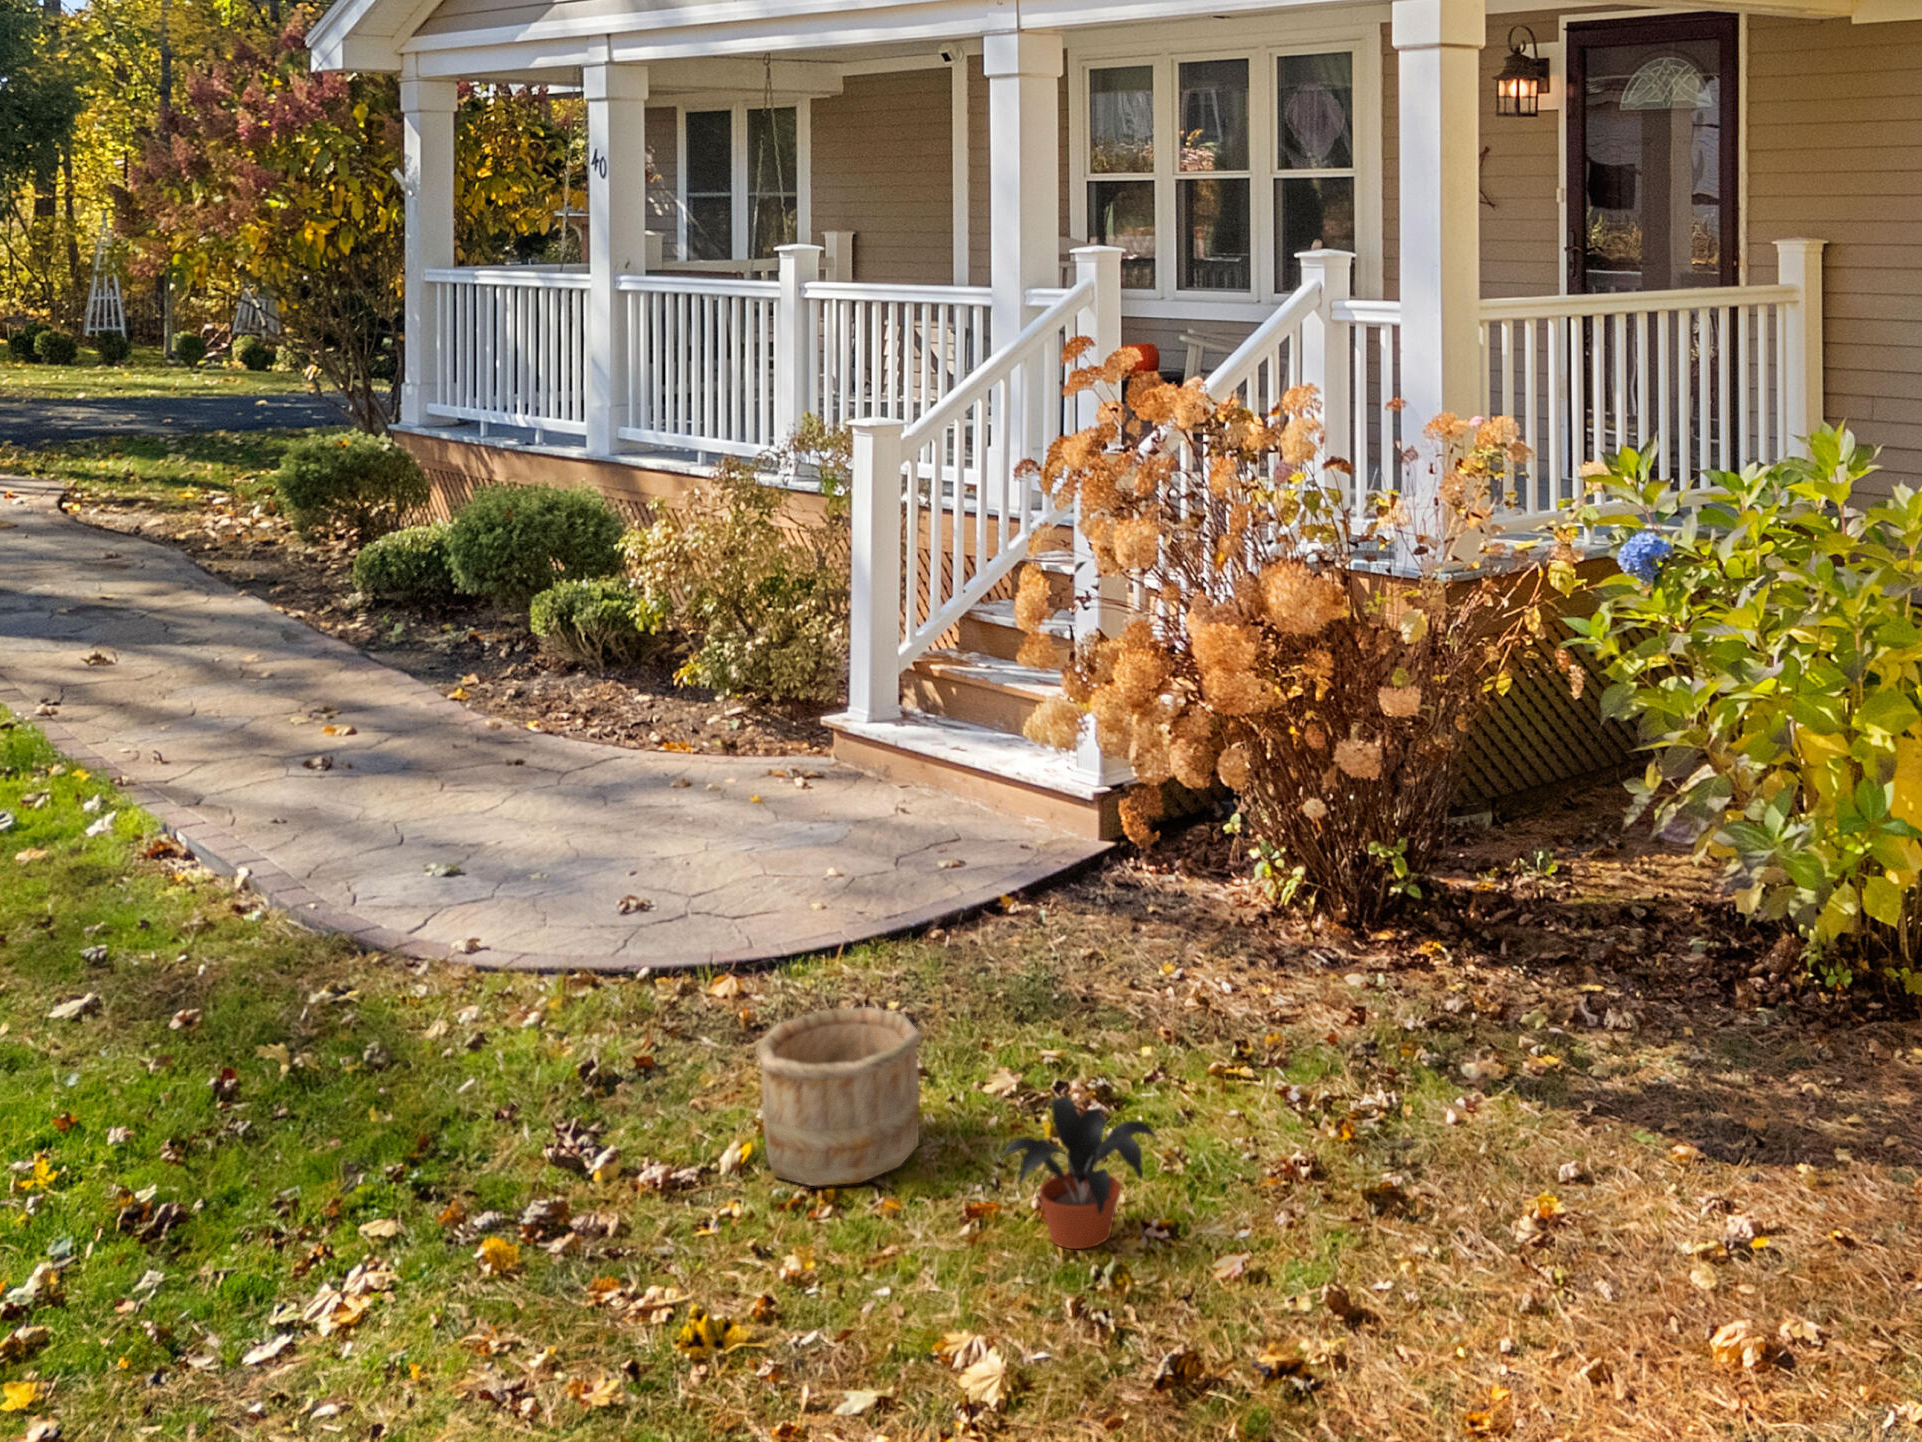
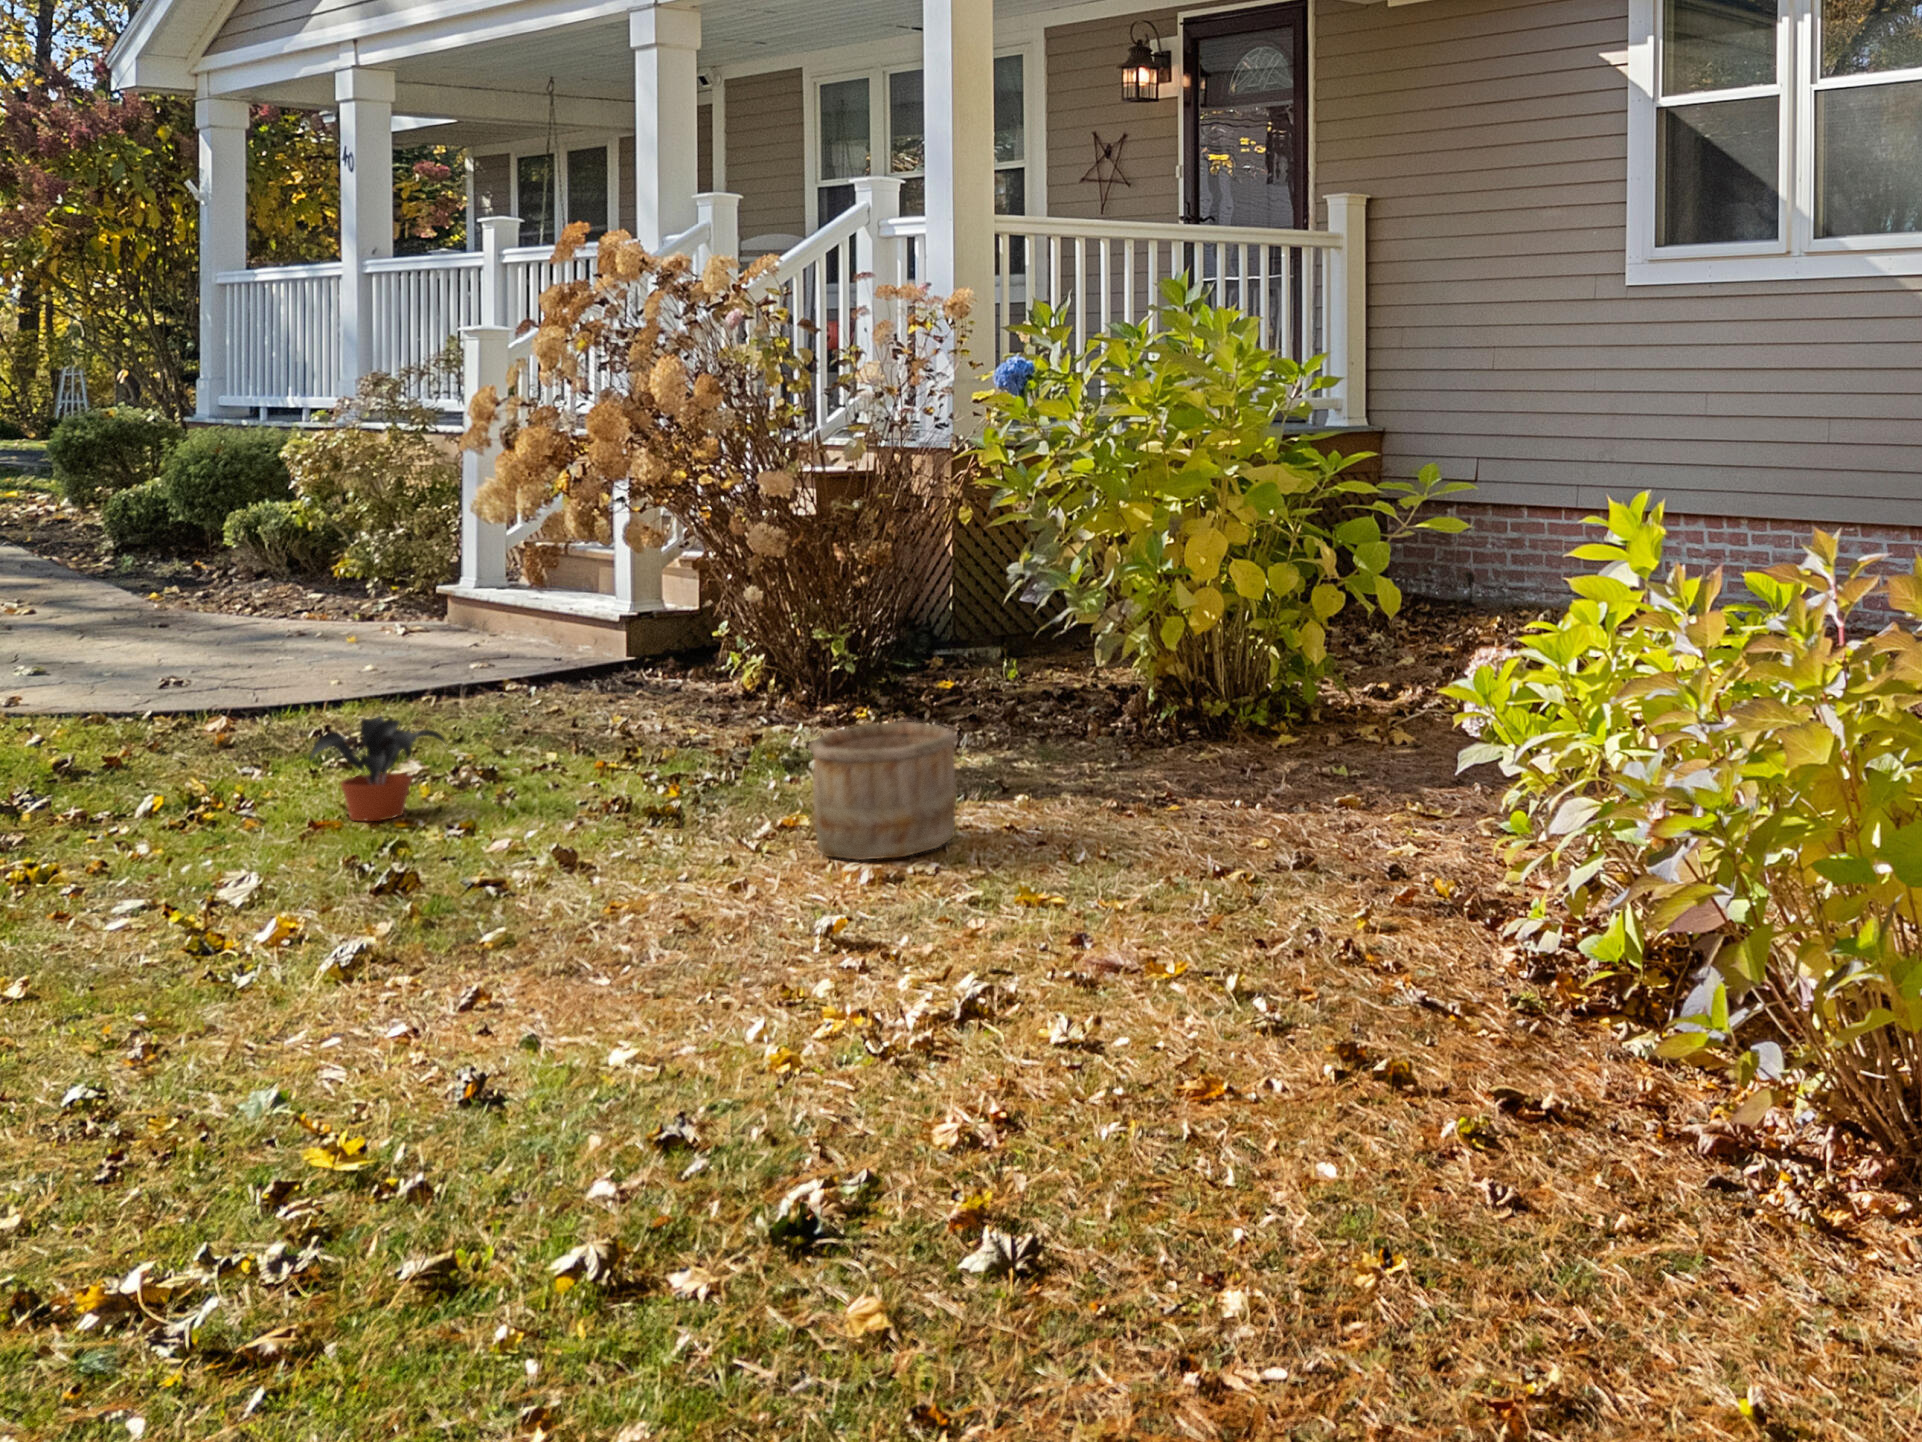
wooden bucket: present [755,1007,921,1186] -> present [808,722,958,860]

